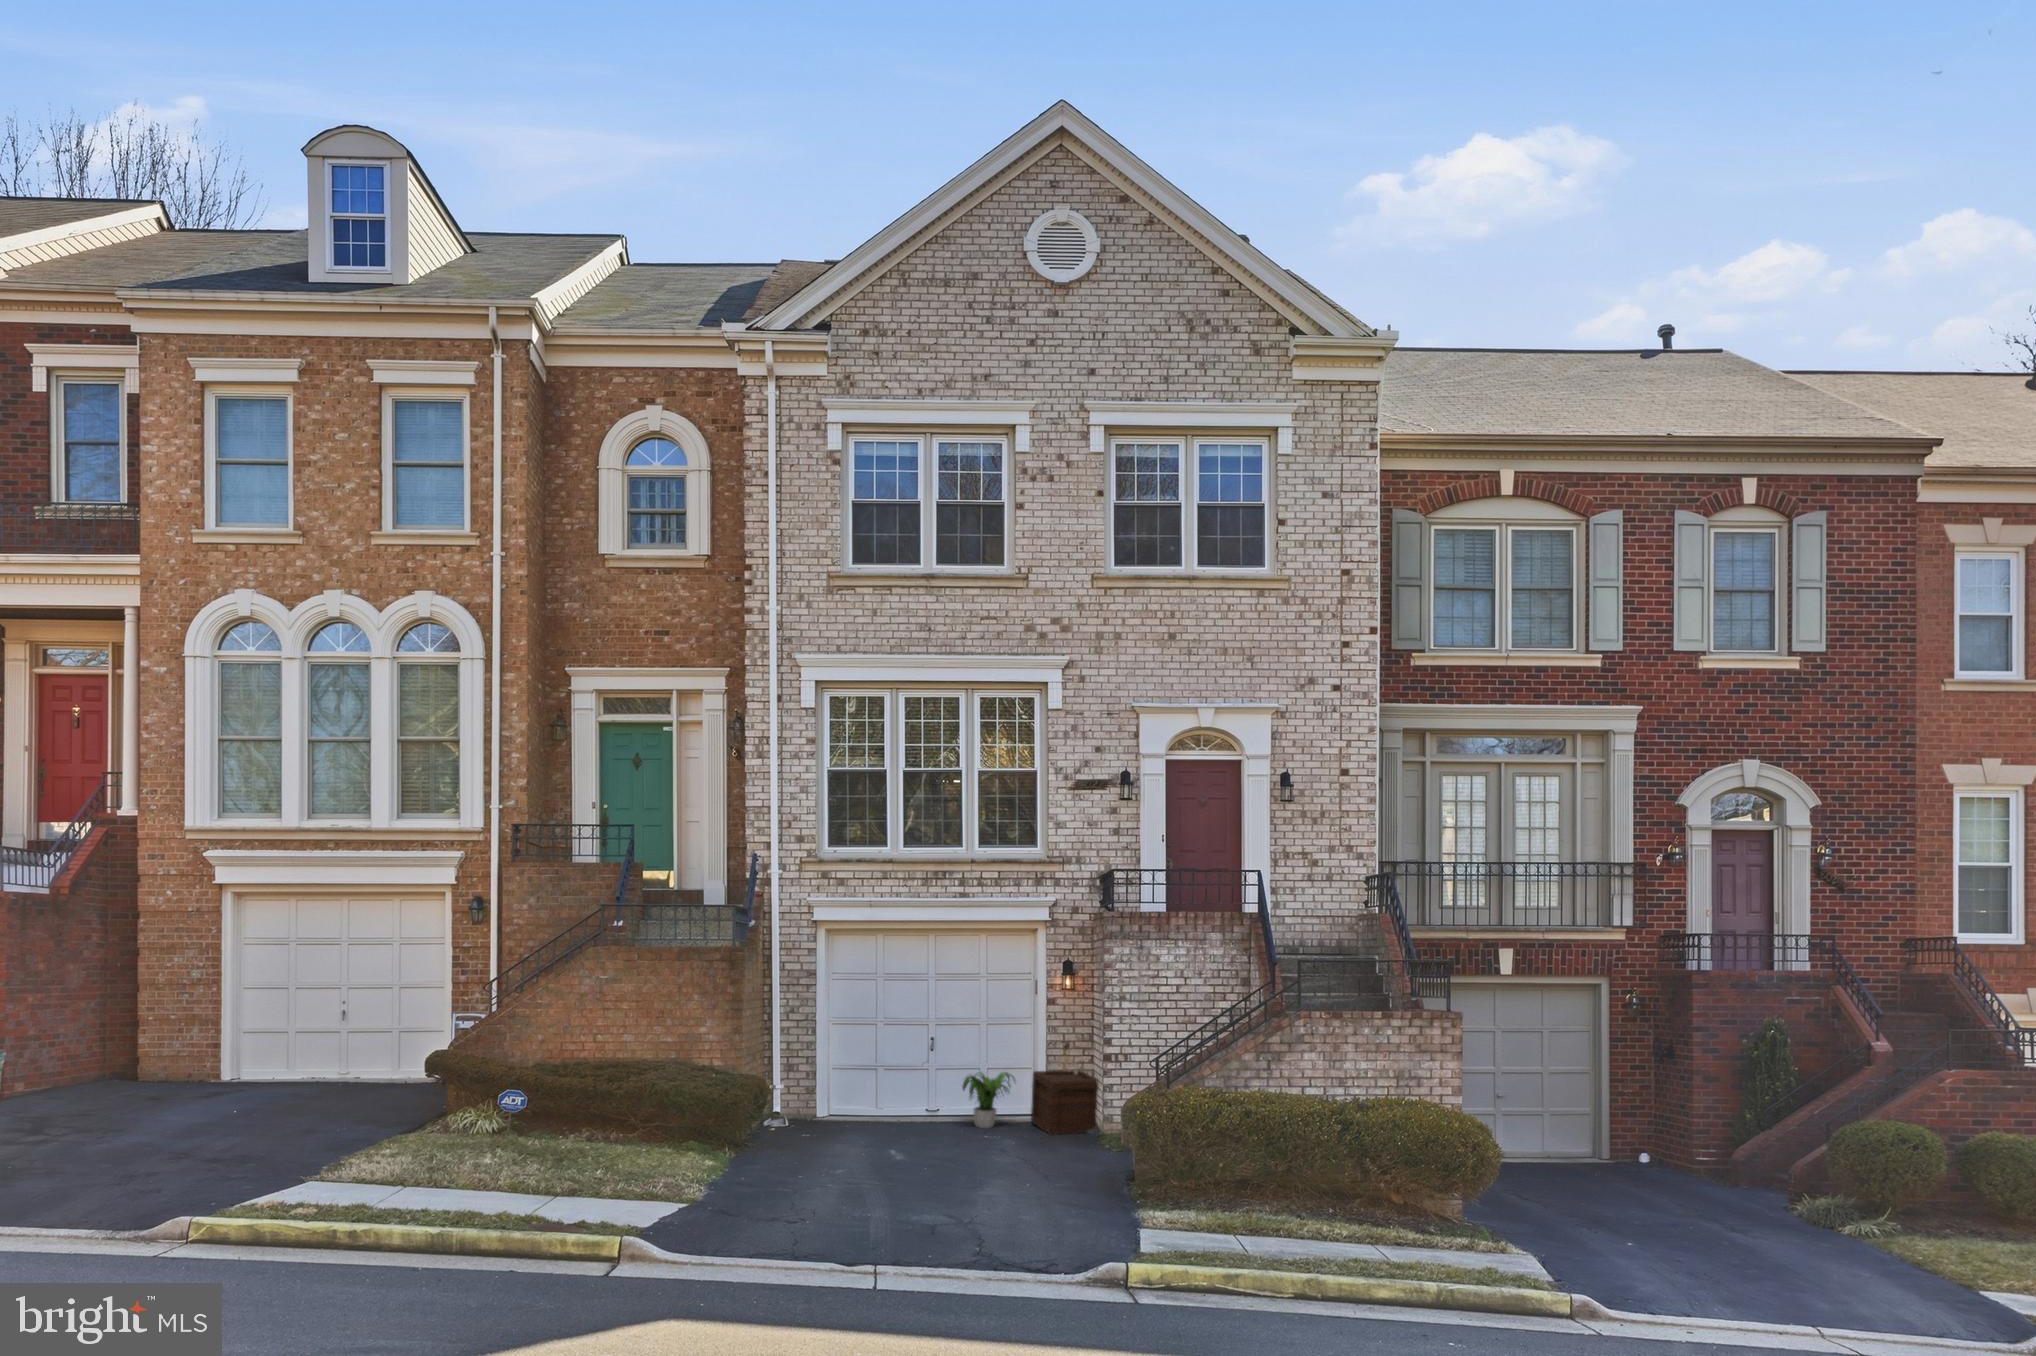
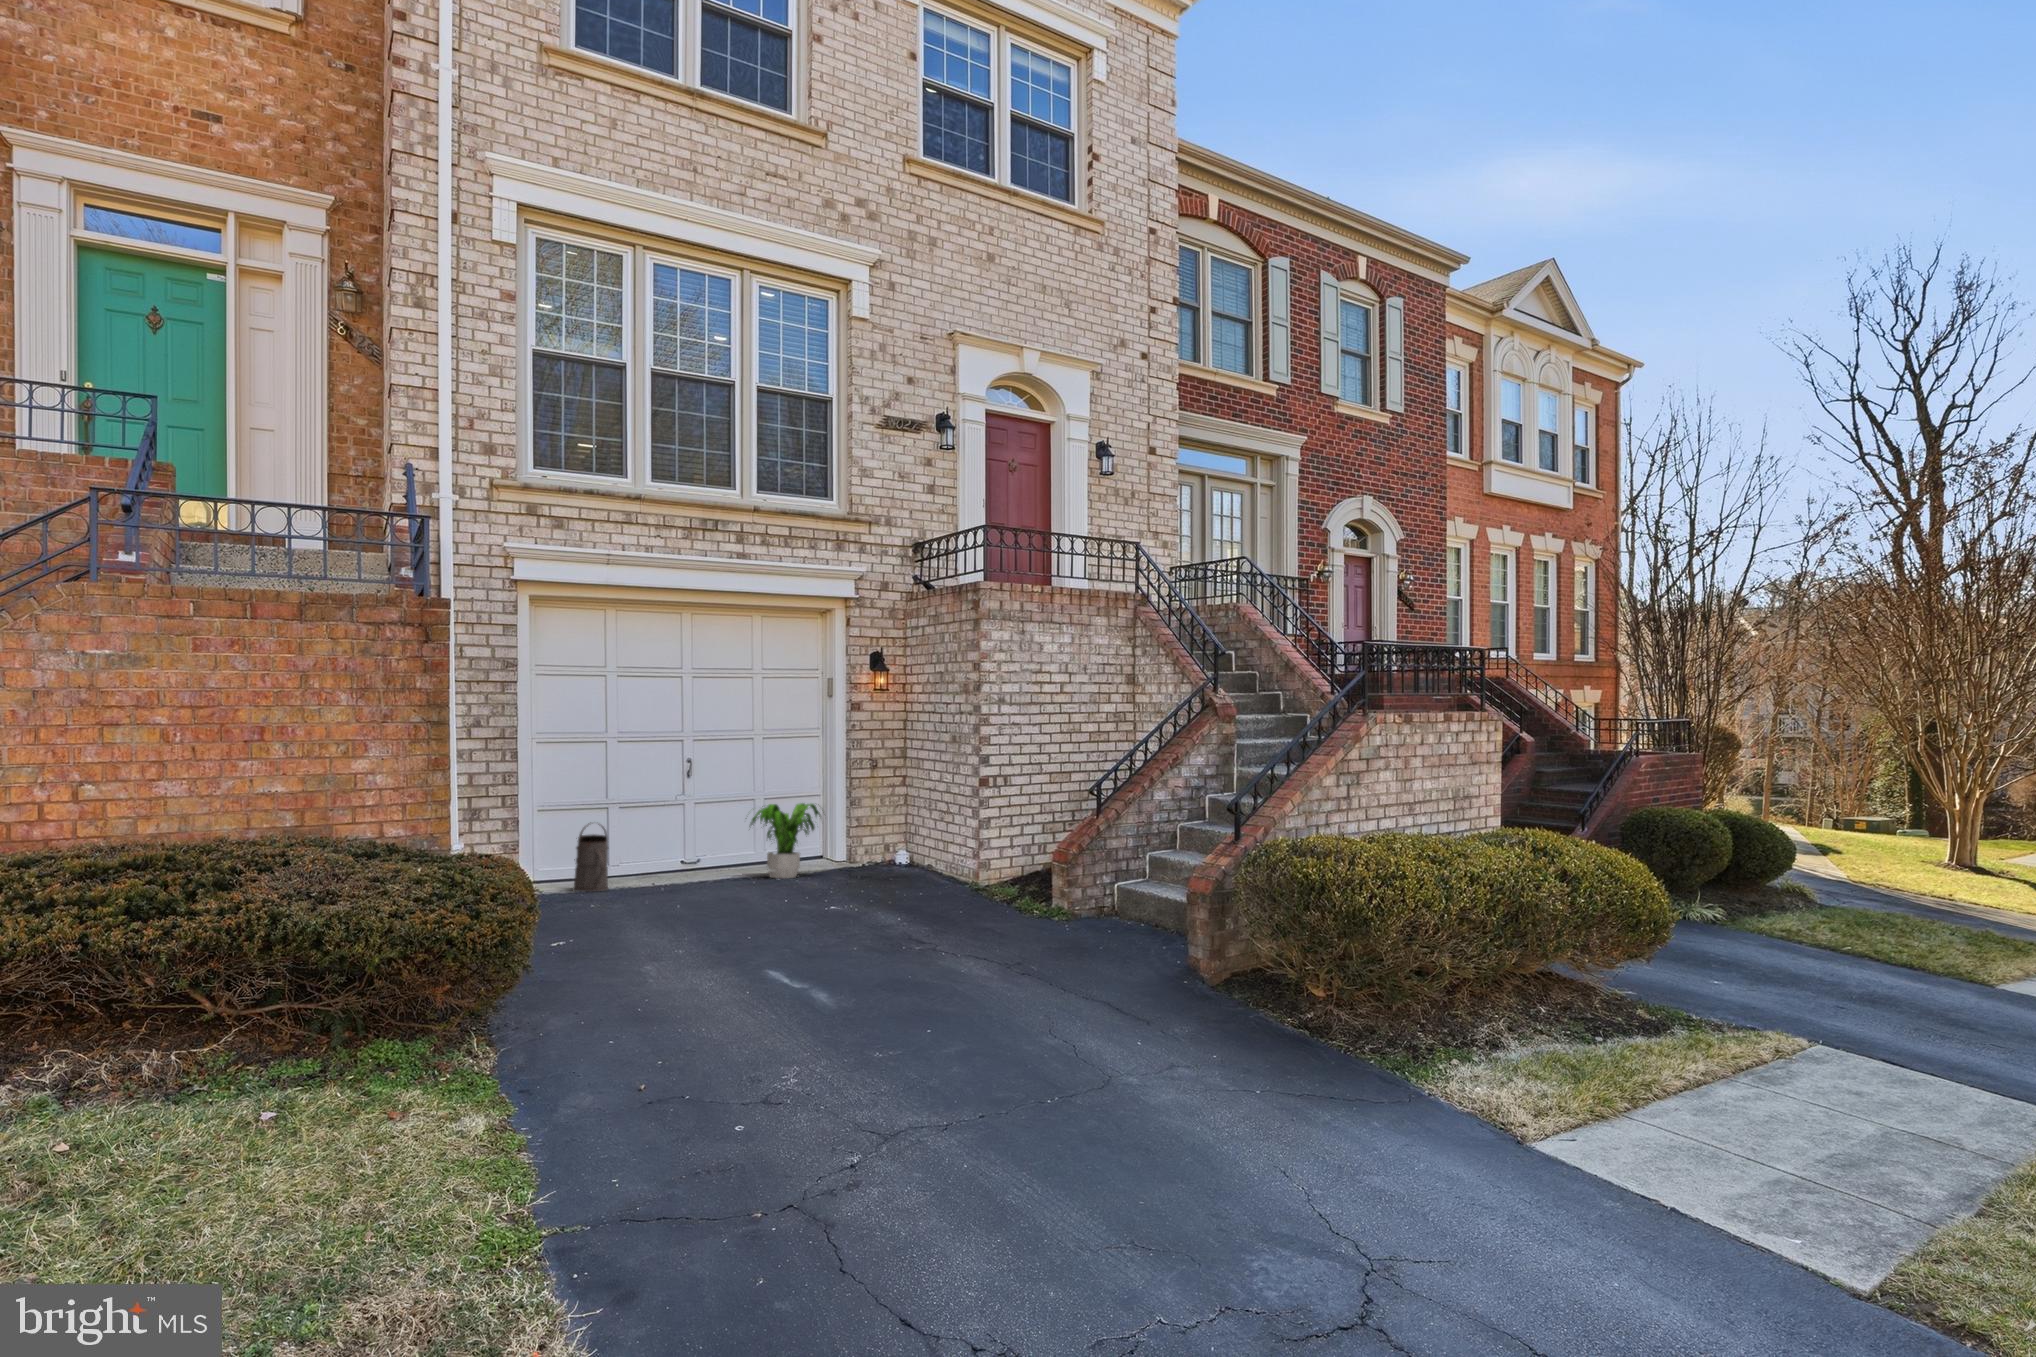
wooden crate: present [1031,1070,1098,1135] -> none [836,798,938,877]
watering can: none [838,1082,860,1128] -> present [572,823,609,892]

